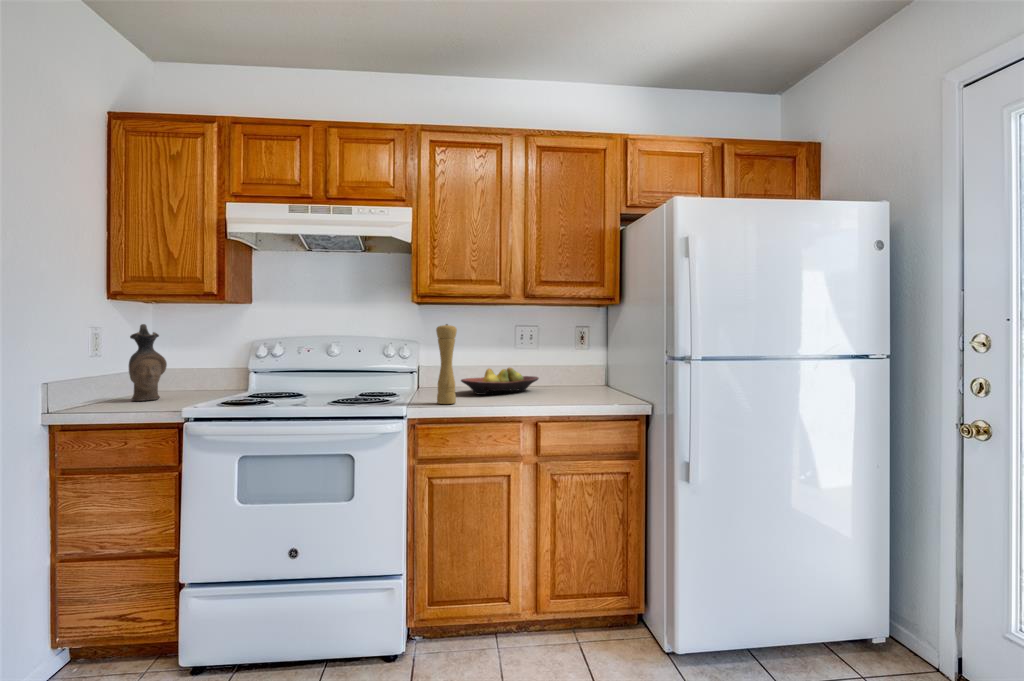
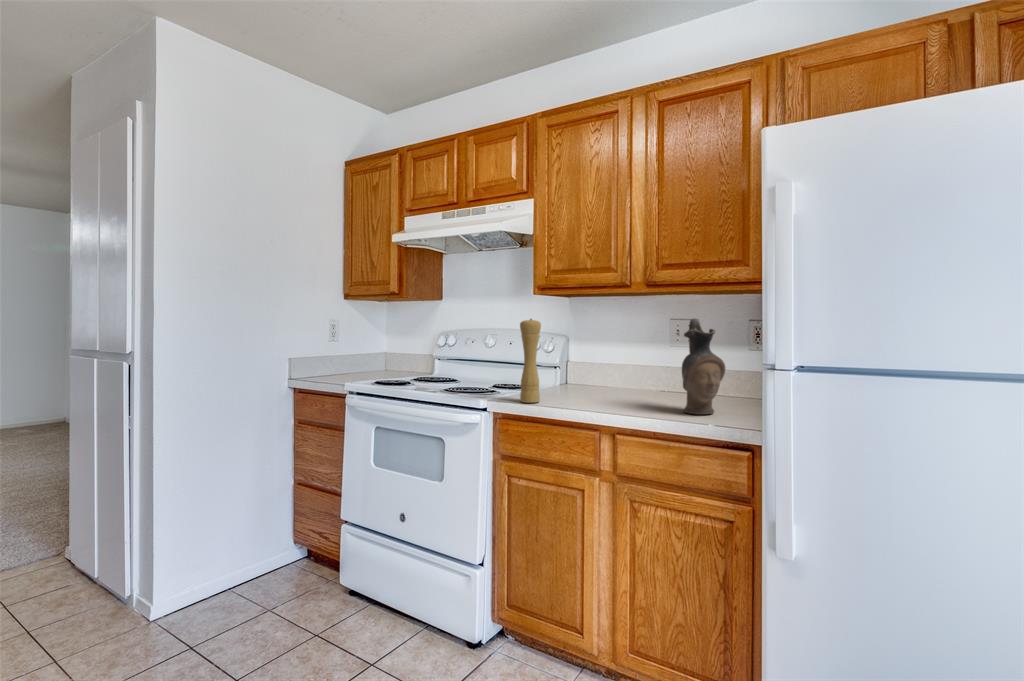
ceramic pitcher: present [129,324,167,401] -> present [682,319,726,414]
fruit bowl: present [461,368,539,395] -> none [577,367,678,397]

